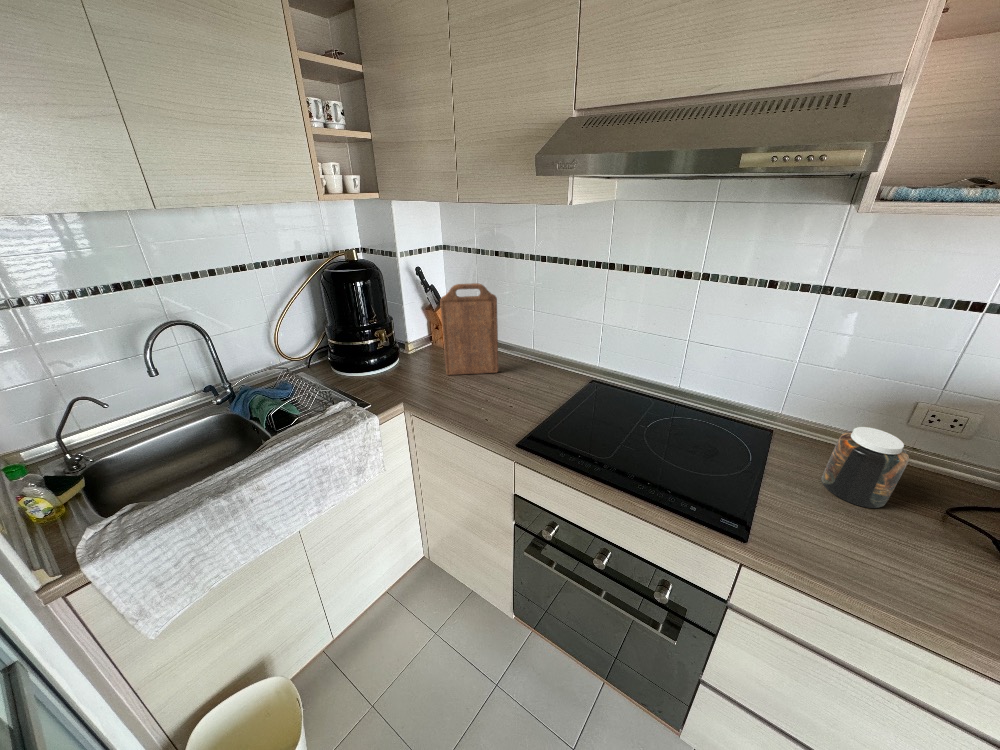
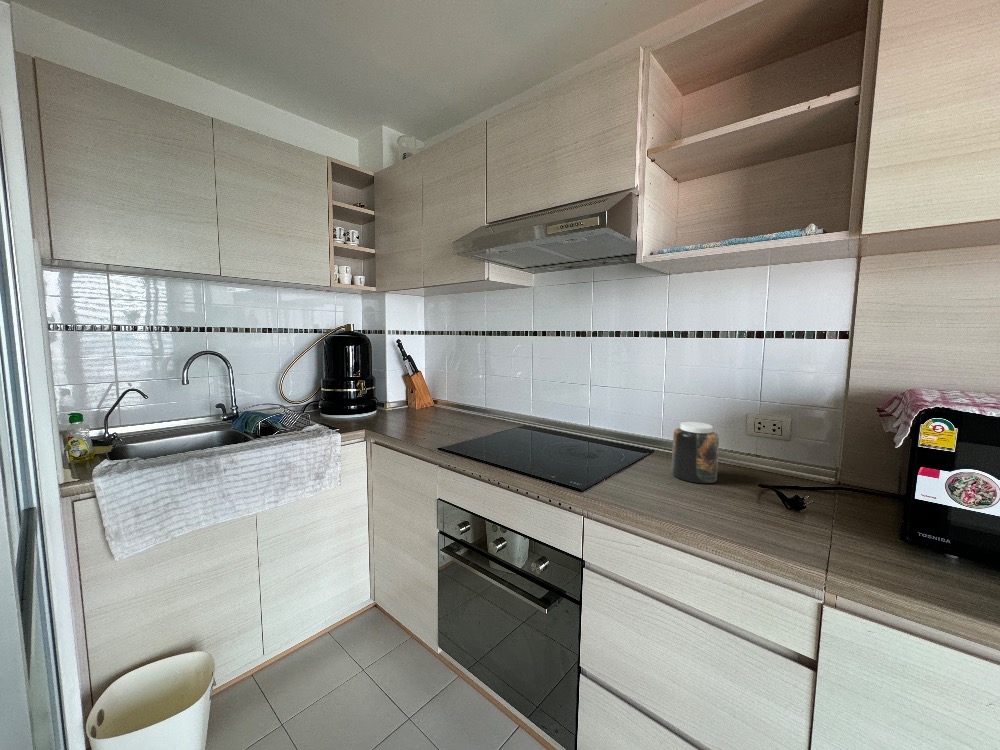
cutting board: present [440,283,498,375] -> none [408,346,452,420]

